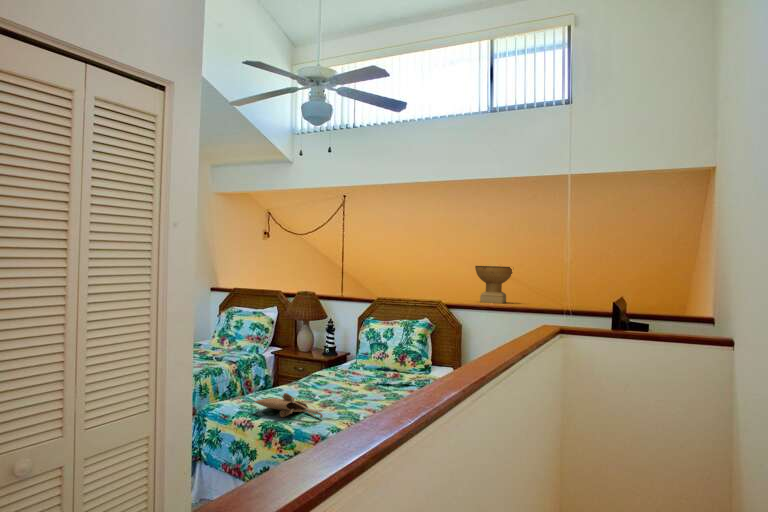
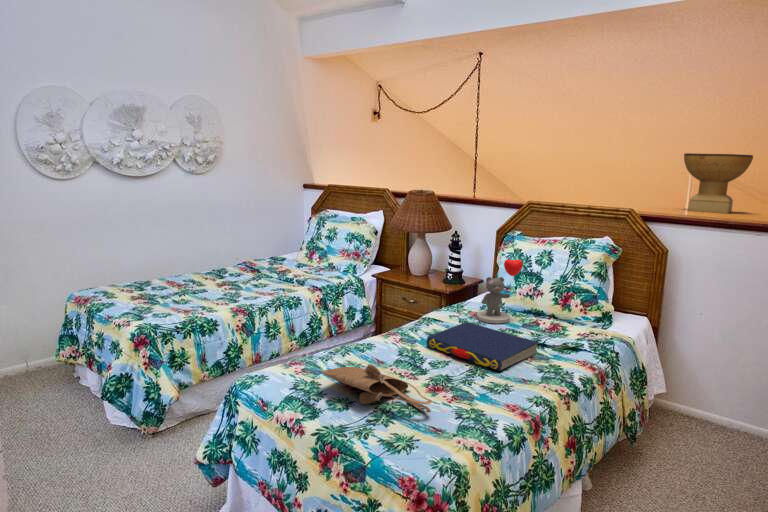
teddy bear: none [347,334,375,376] -> present [477,259,522,323]
book: none [316,374,385,398] -> present [426,322,538,371]

